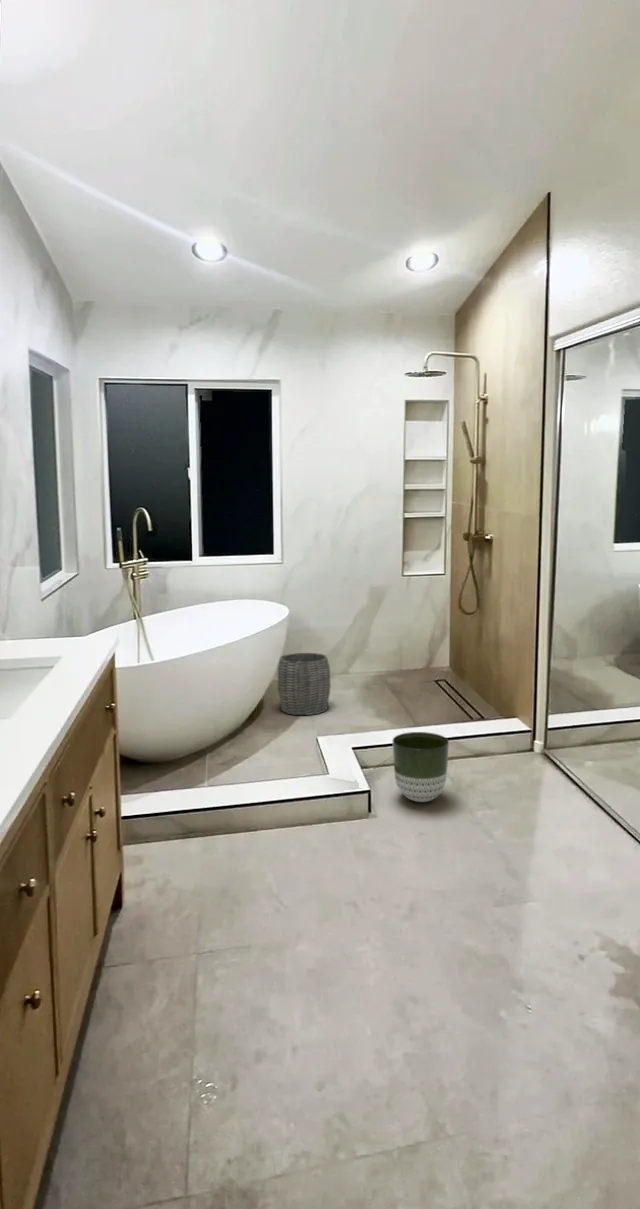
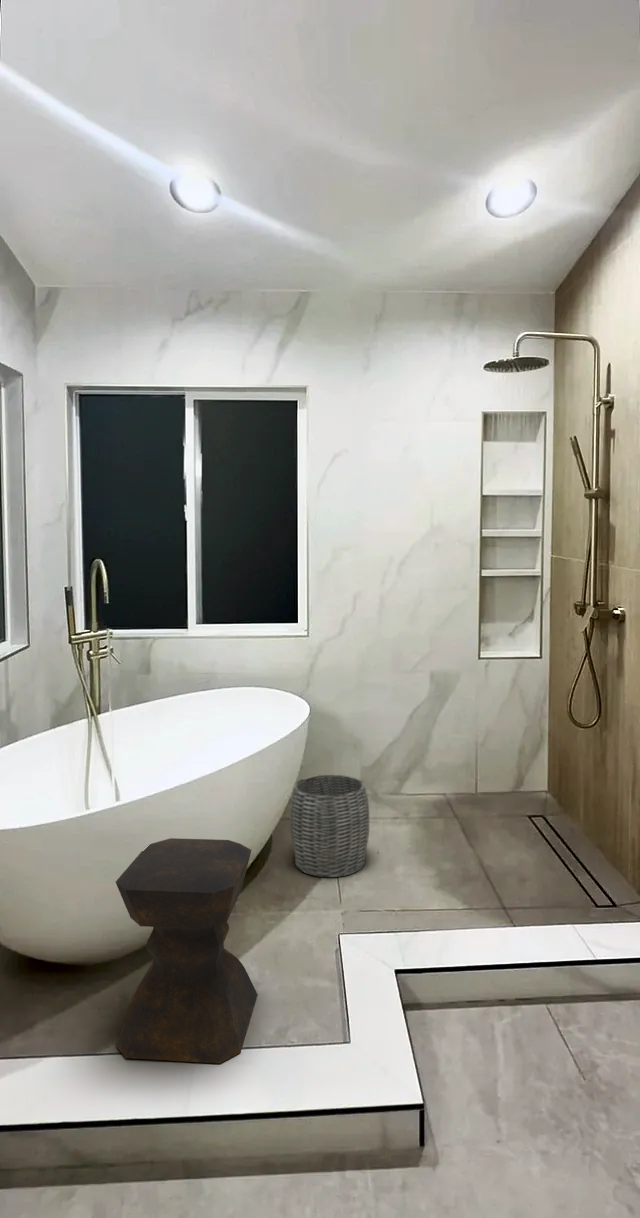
stool: none [194,671,272,785] -> present [116,838,258,1063]
planter: present [393,732,449,802] -> none [466,973,574,1126]

